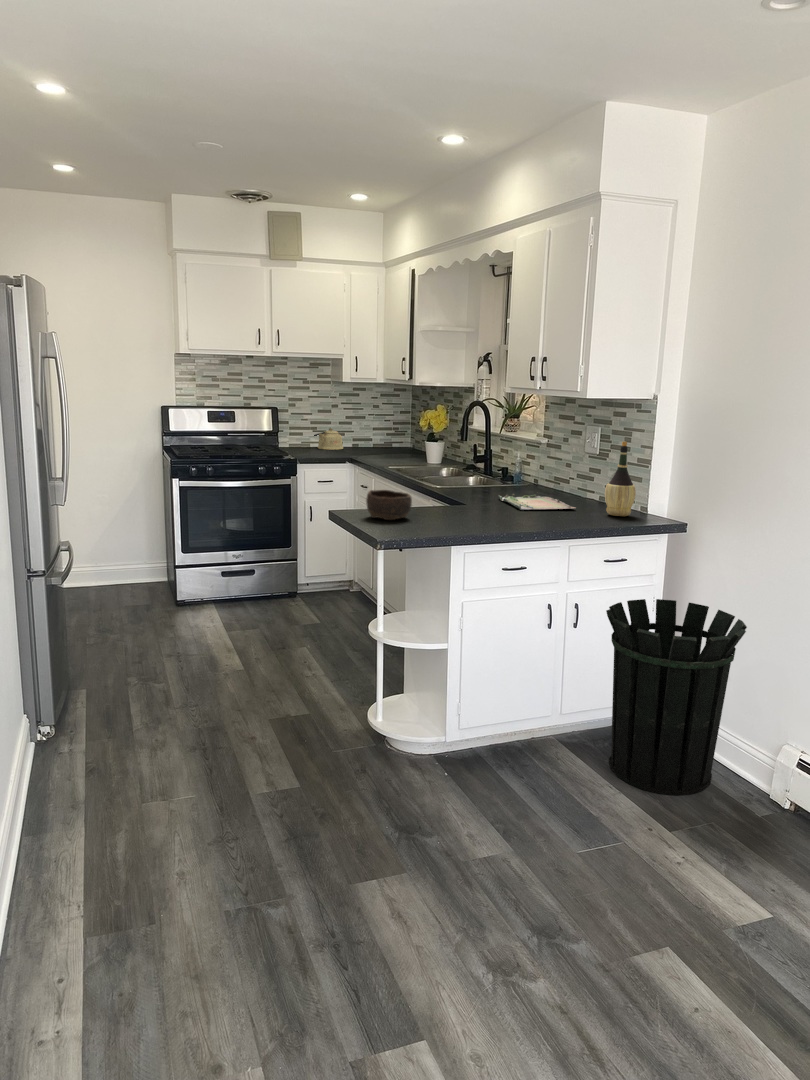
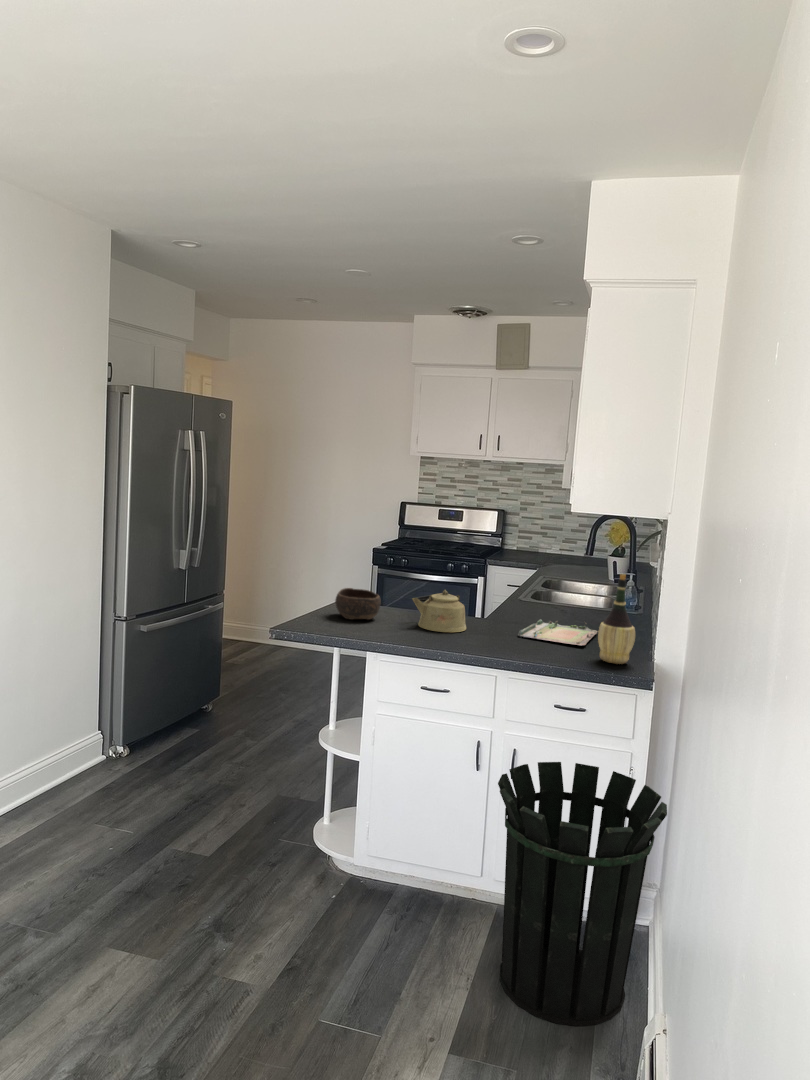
kettle: present [314,428,343,450] -> present [412,590,466,632]

